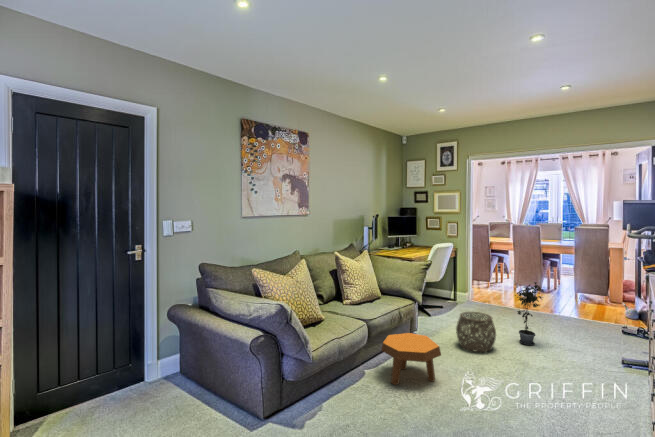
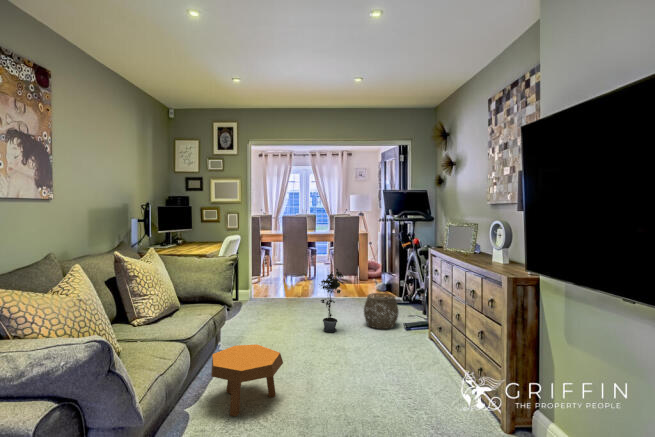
woven basket: present [456,312,496,352] -> present [364,293,398,329]

